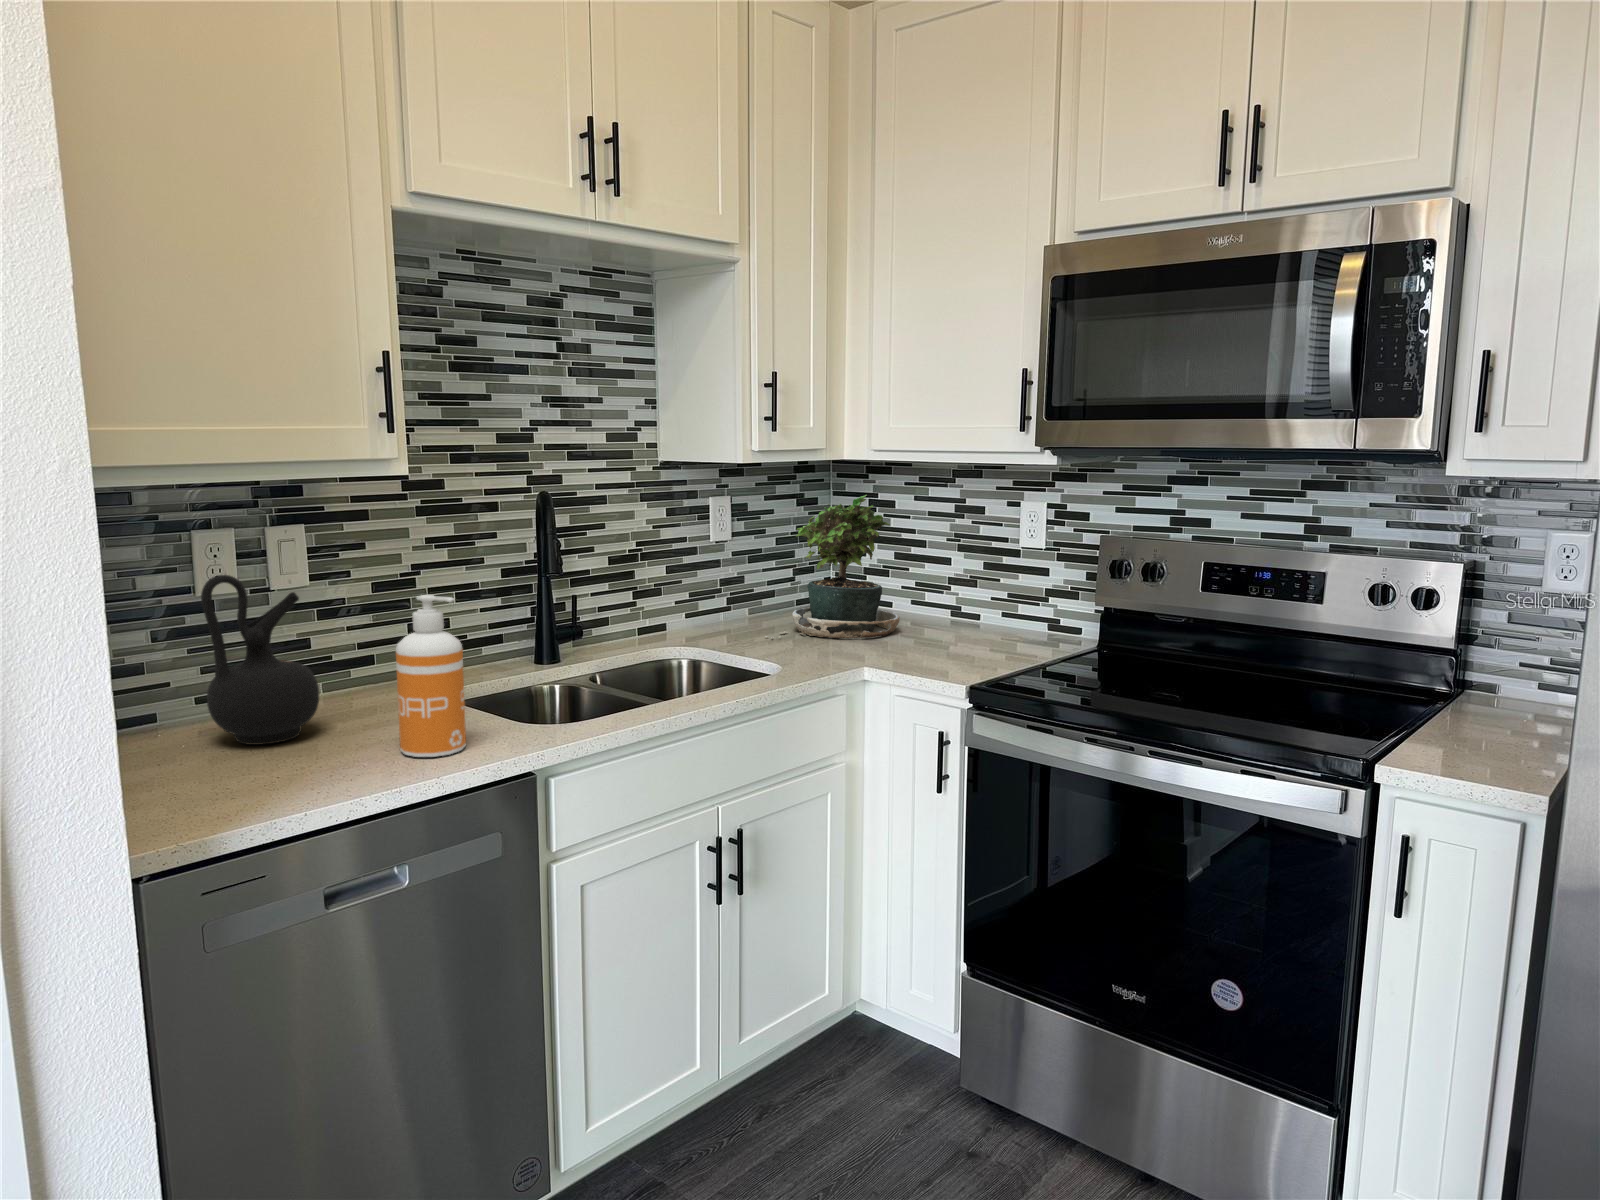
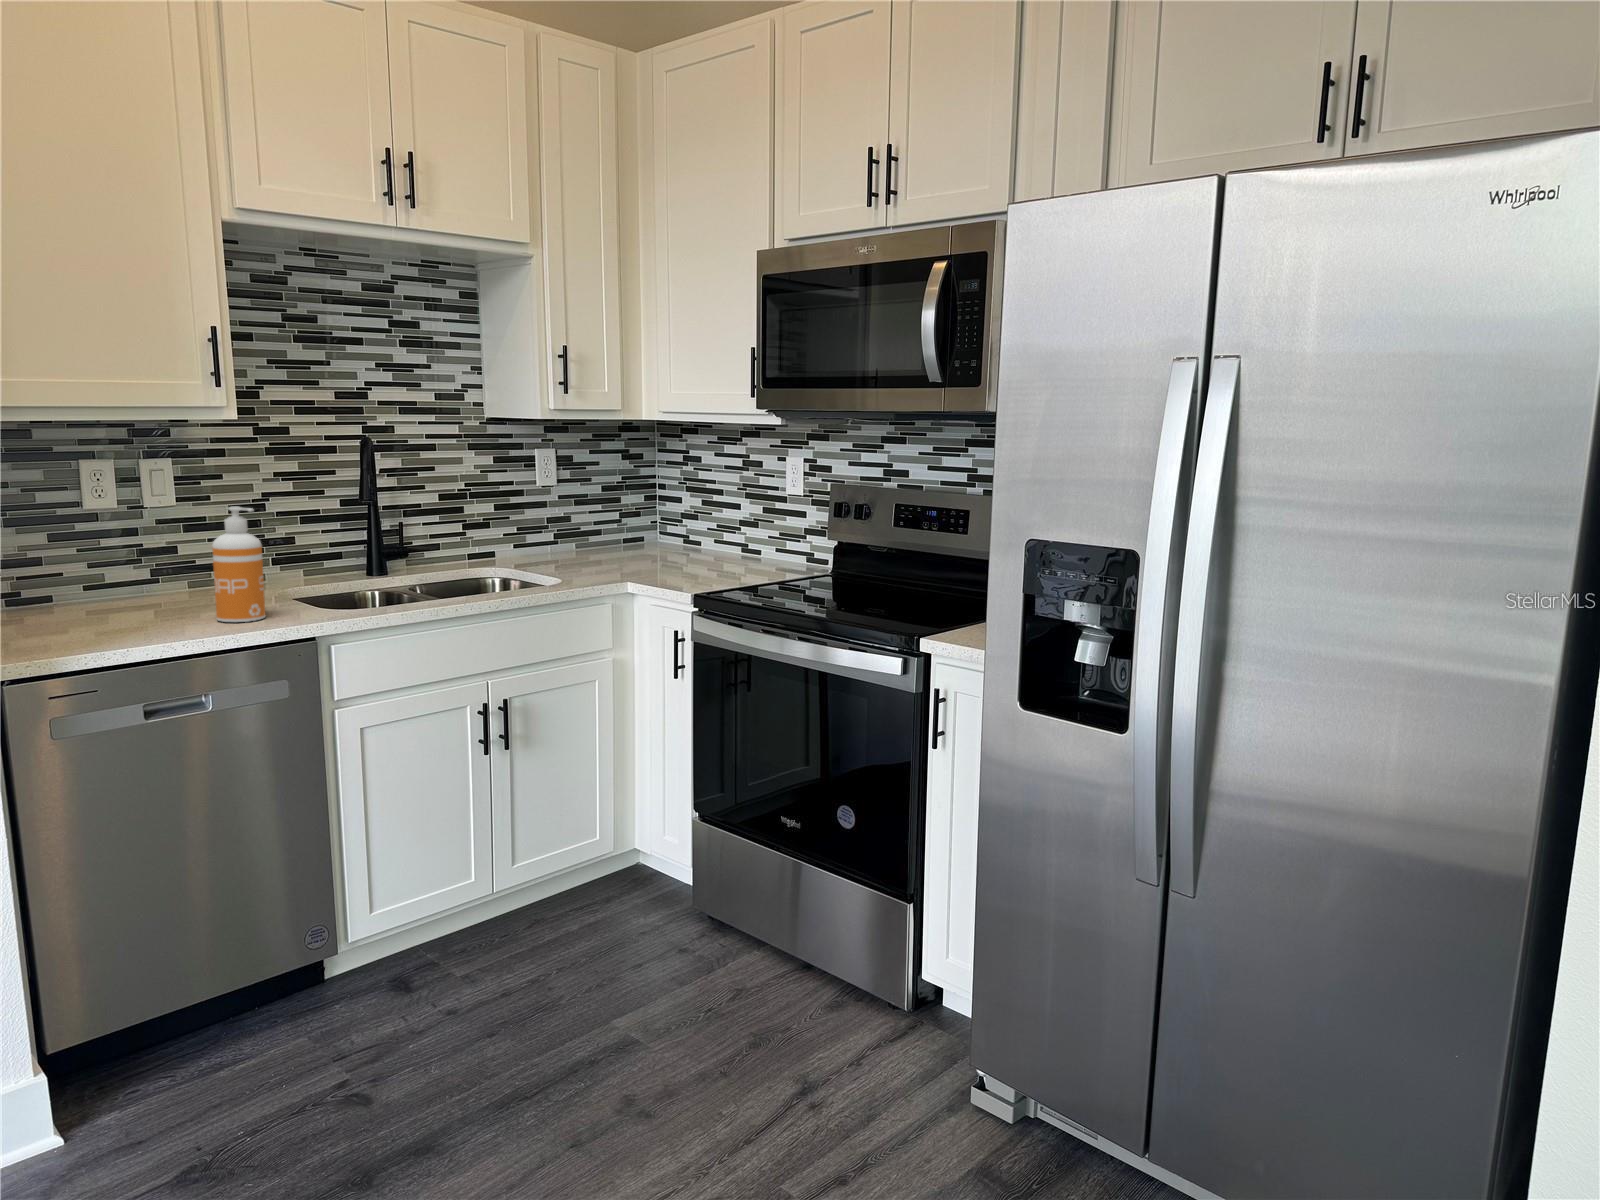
potted plant: present [765,495,900,638] -> none [568,448,687,567]
ceramic jug: present [201,575,319,745] -> none [78,490,168,614]

